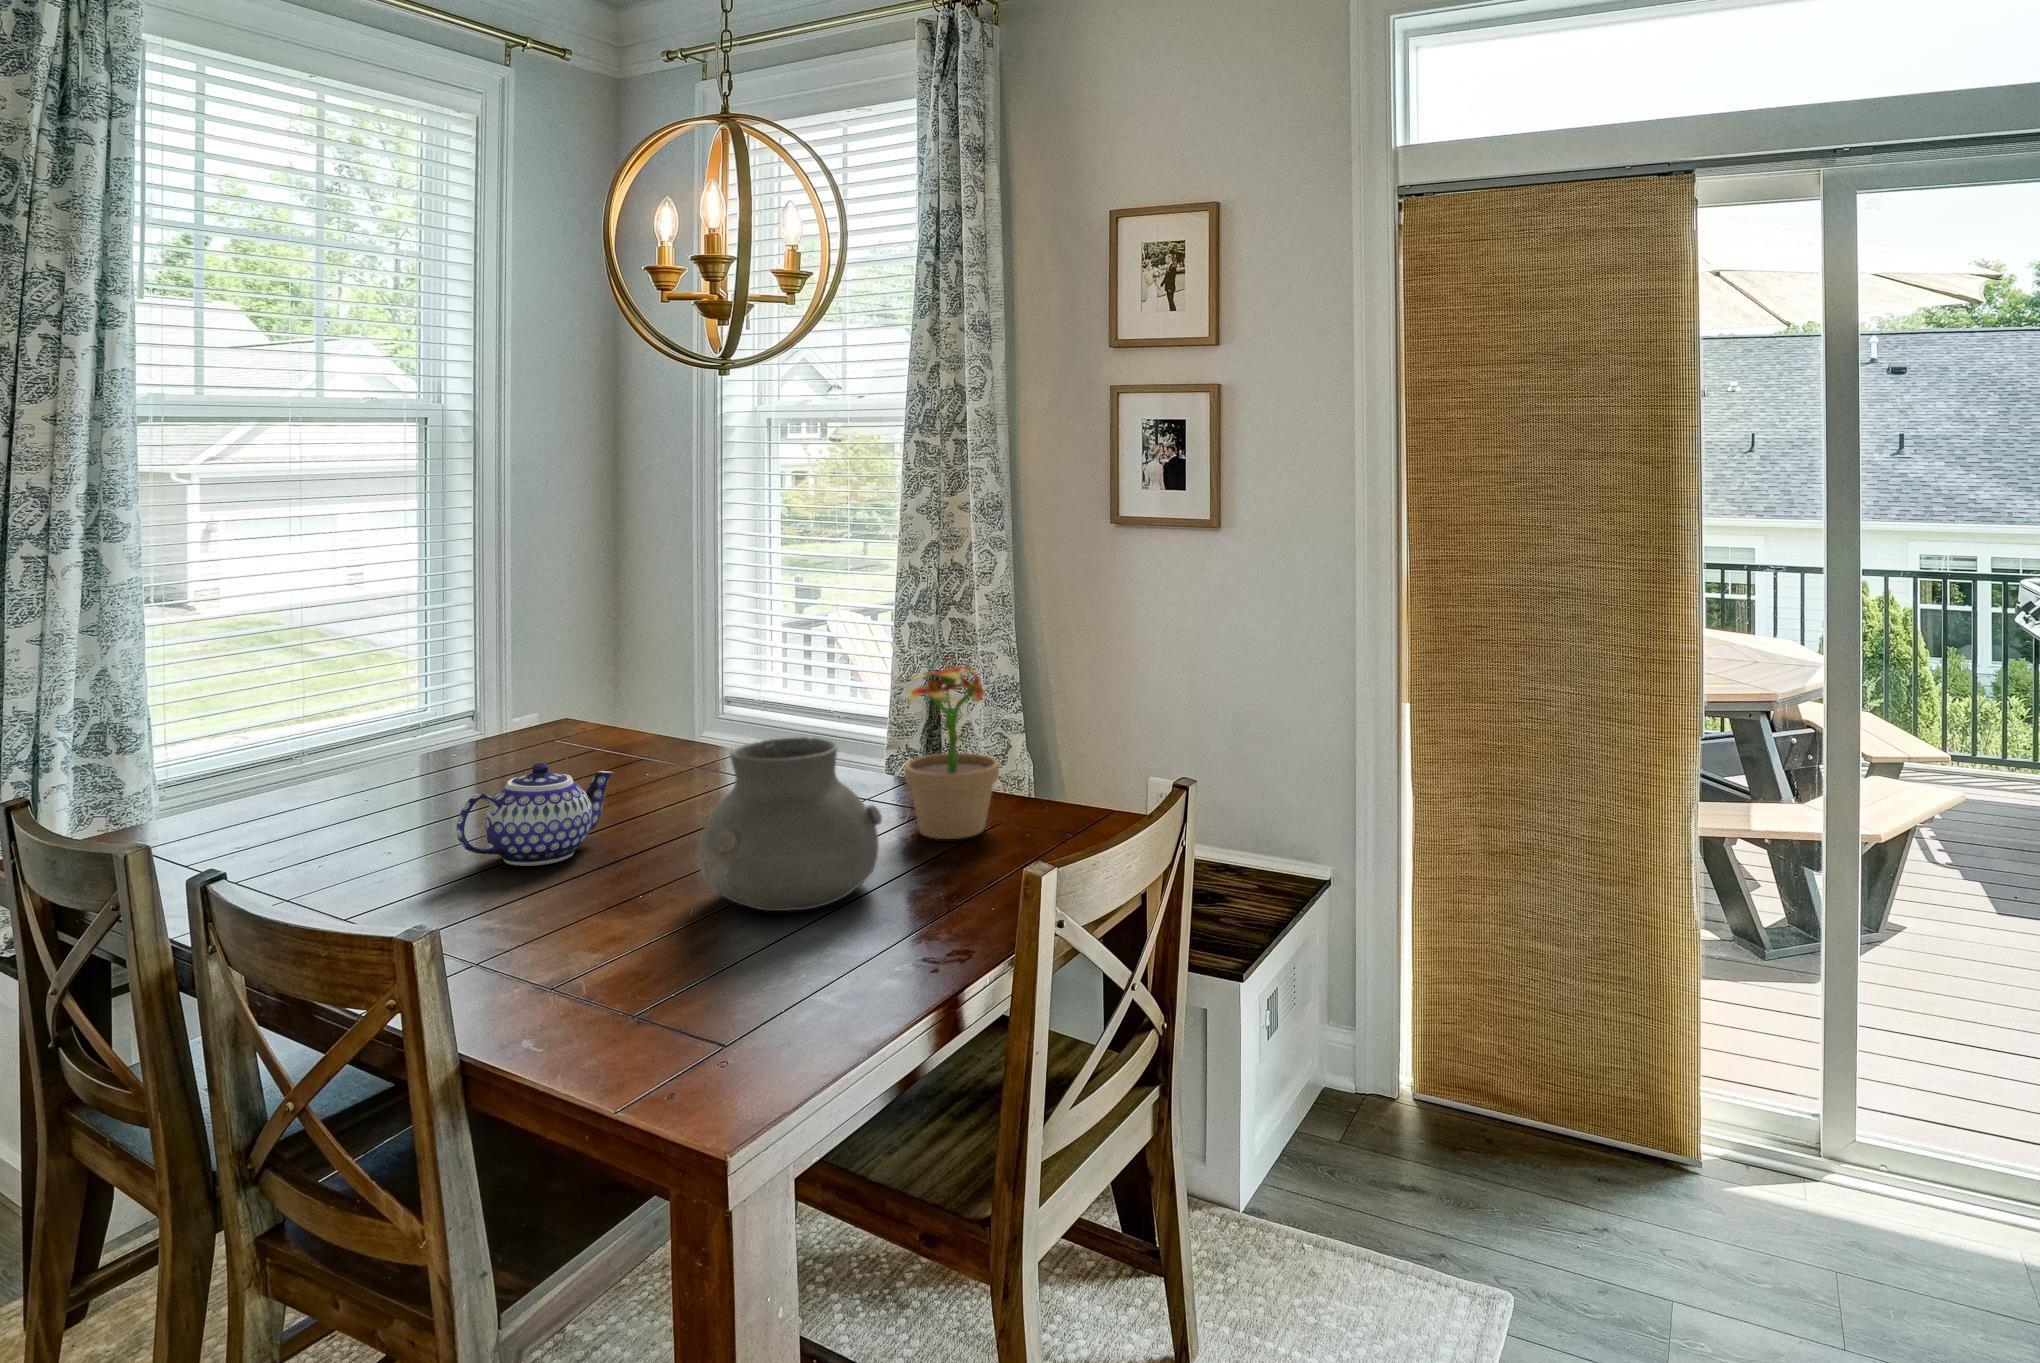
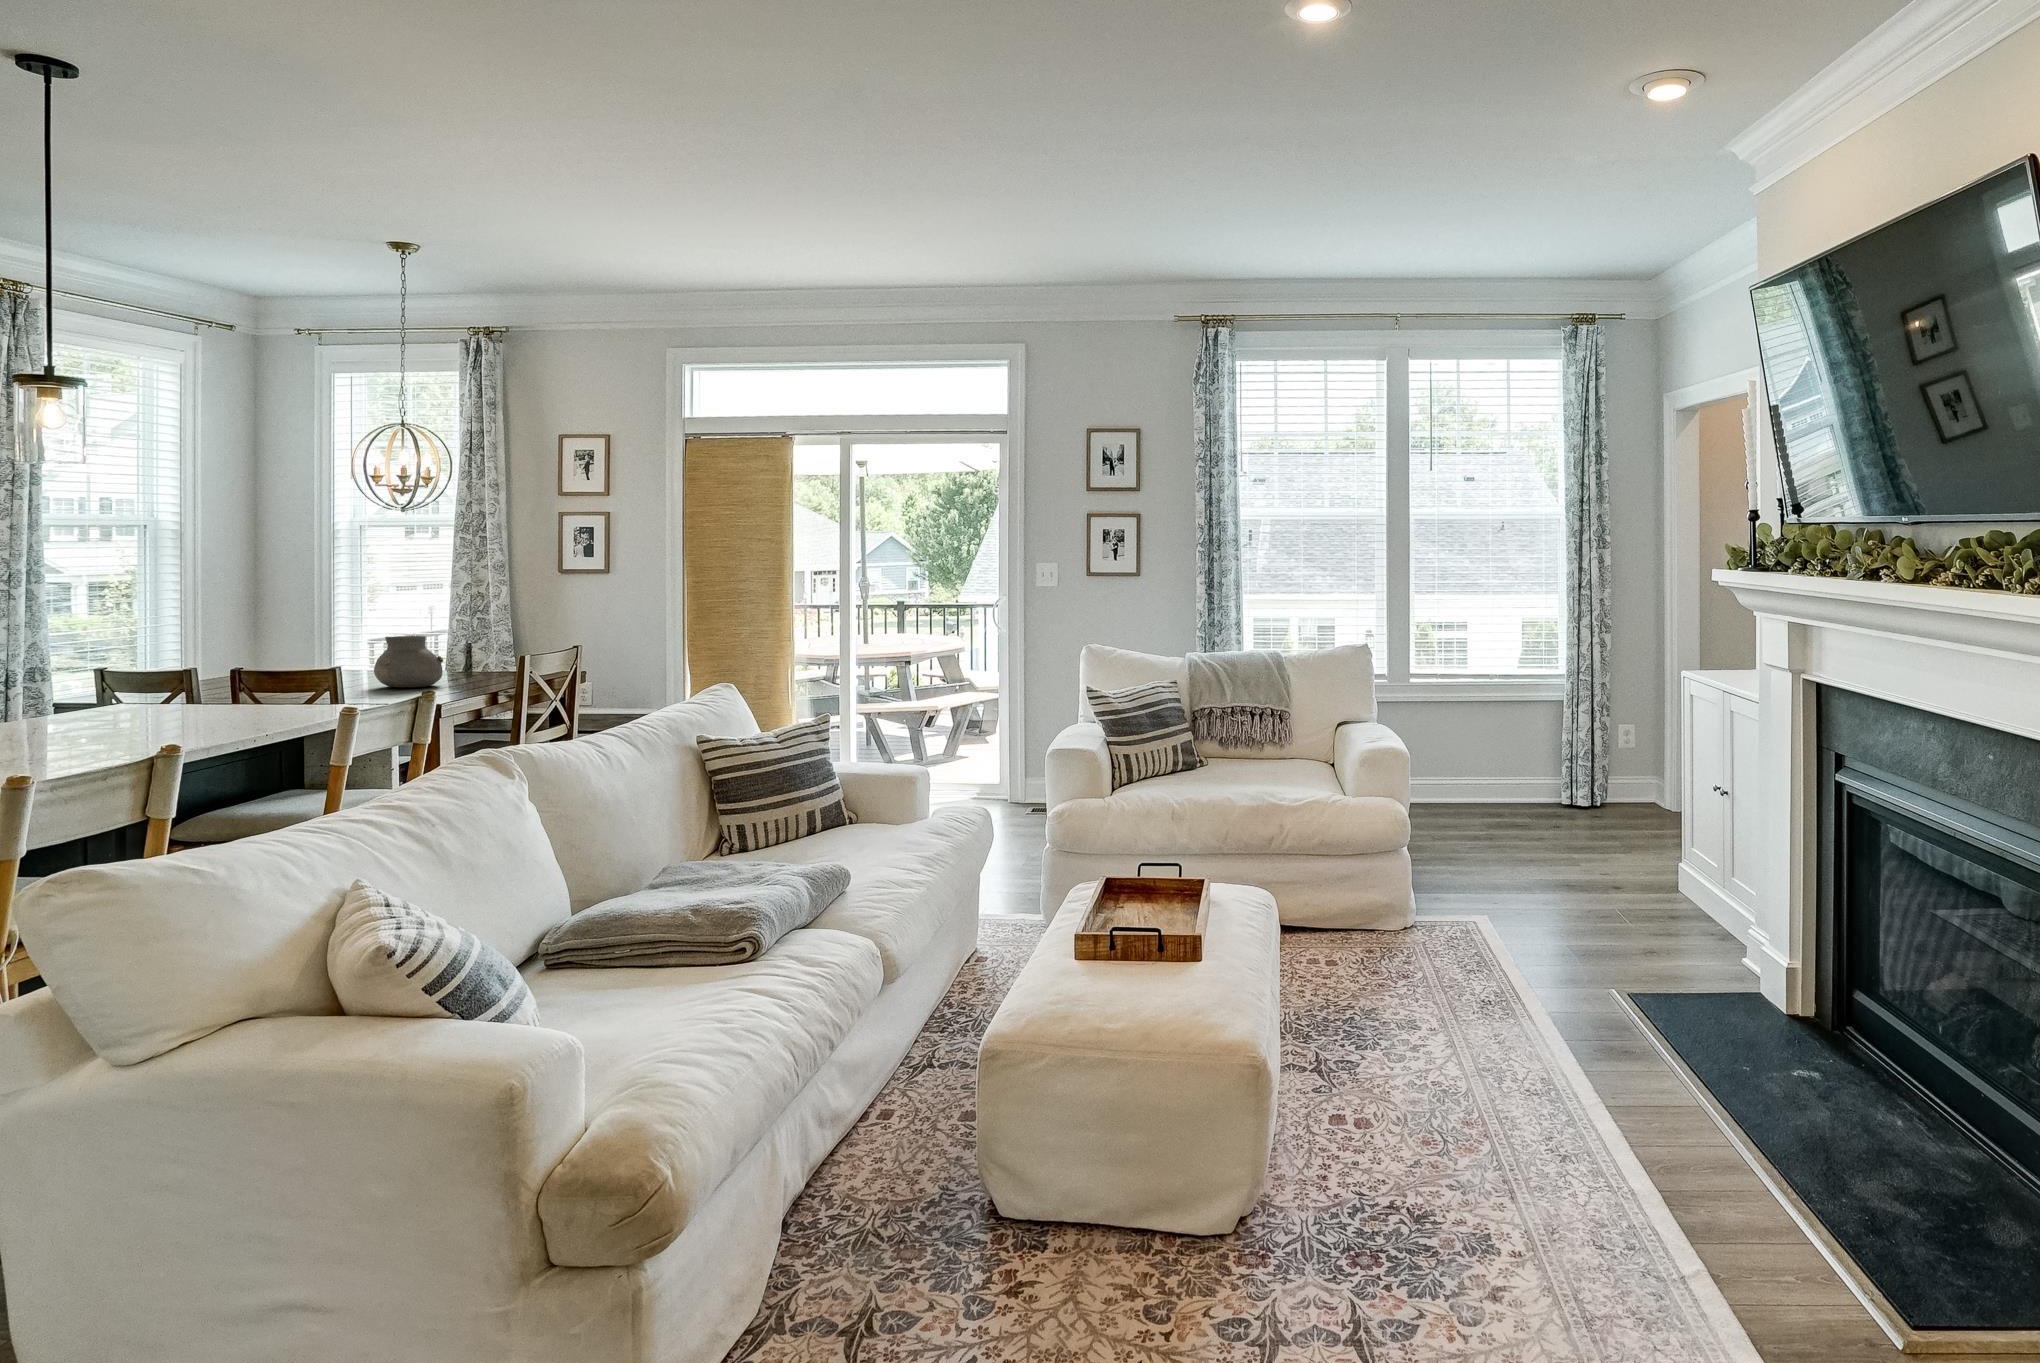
potted plant: present [905,657,999,839] -> none [454,614,493,680]
teapot: present [456,763,613,866] -> none [274,650,329,685]

